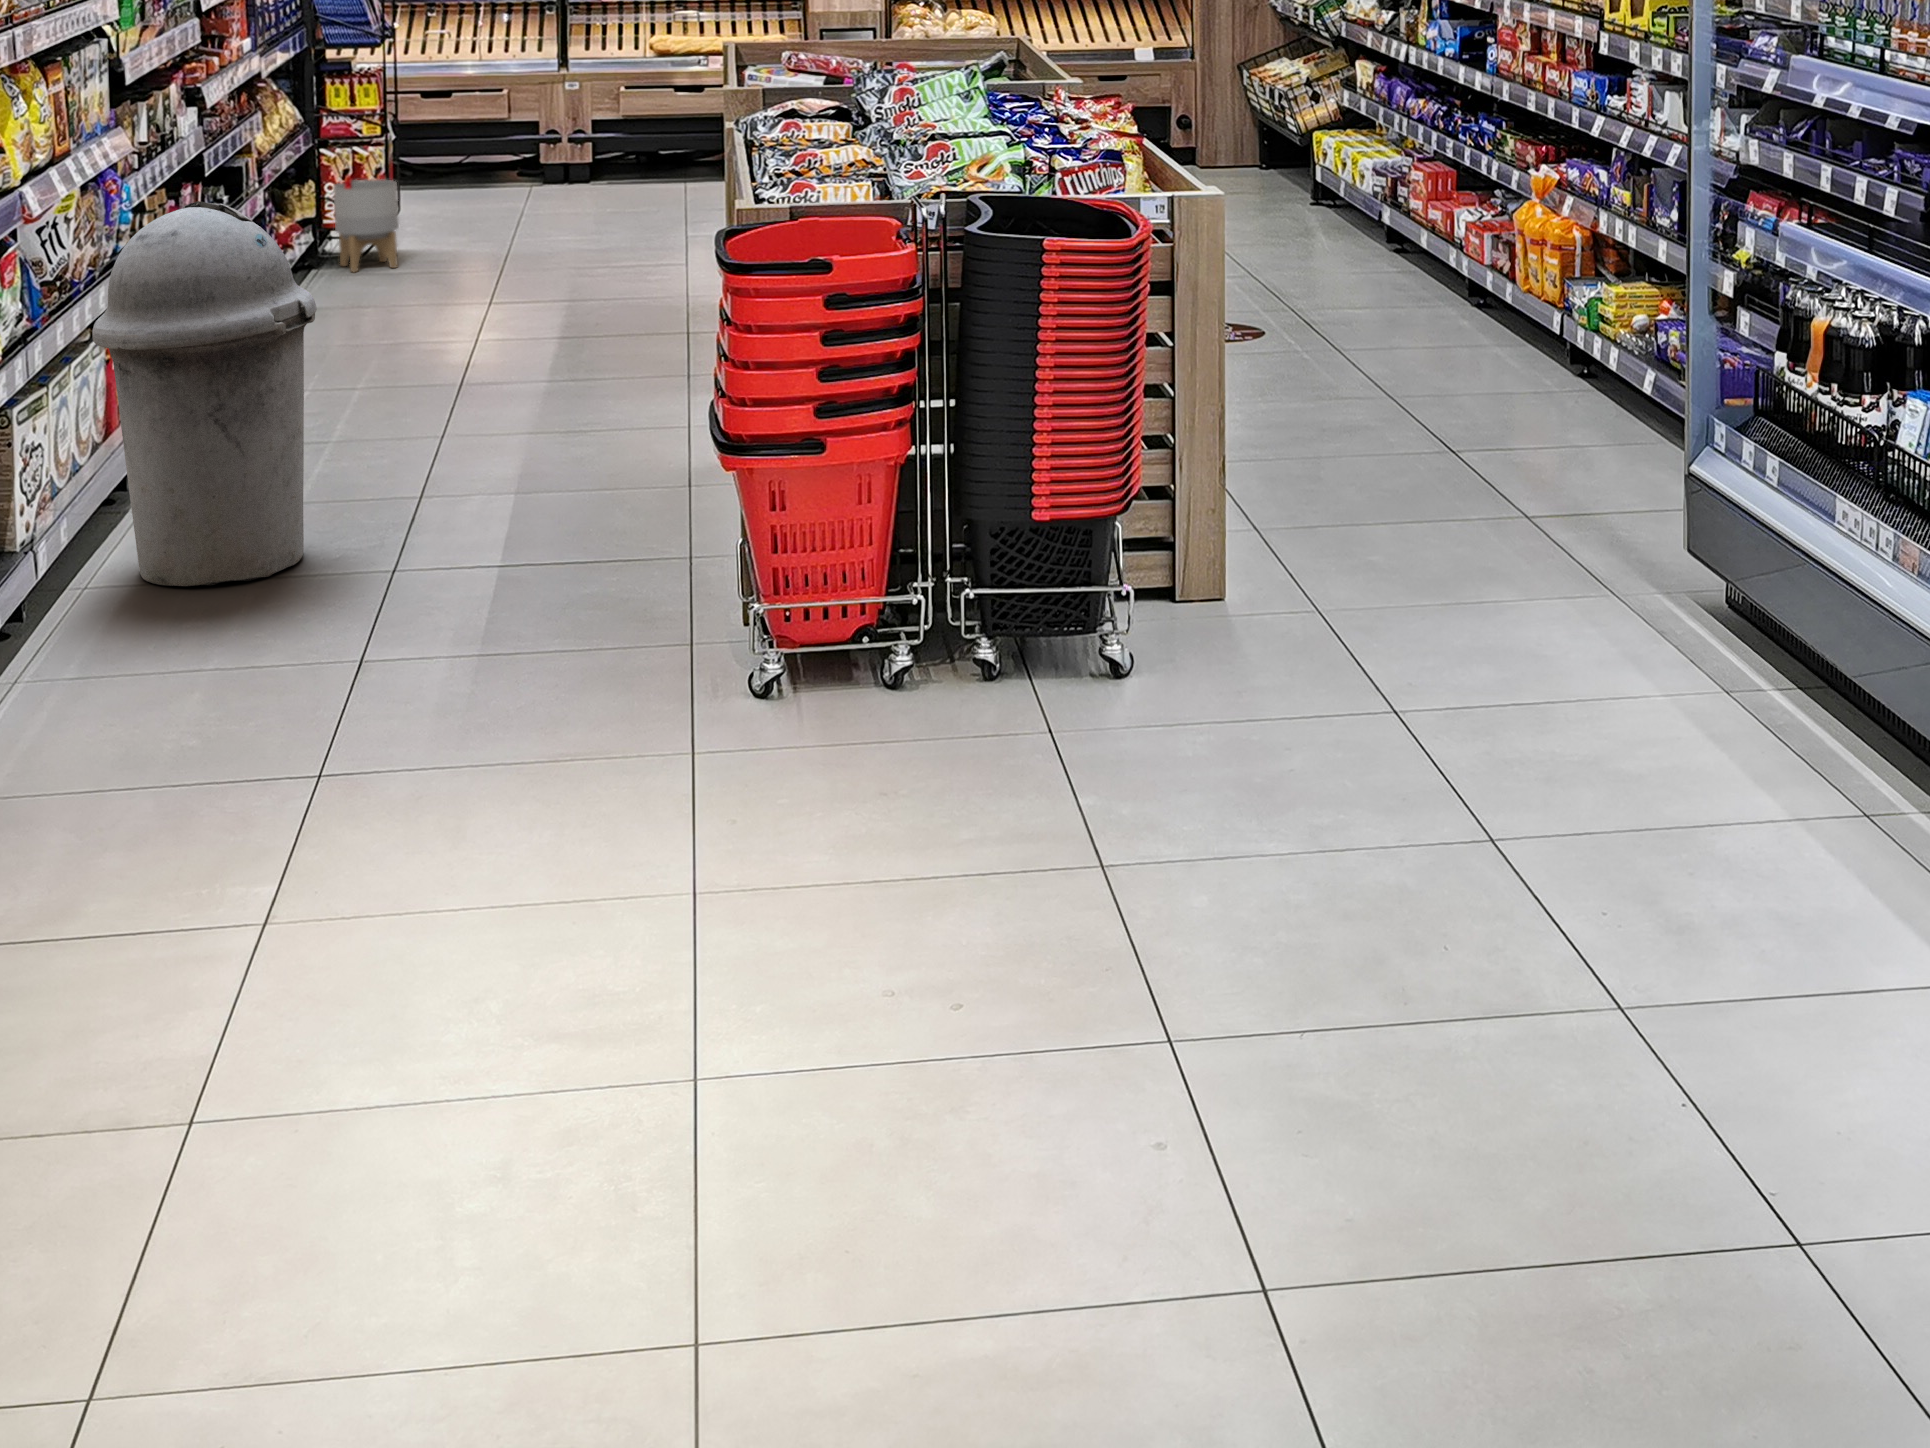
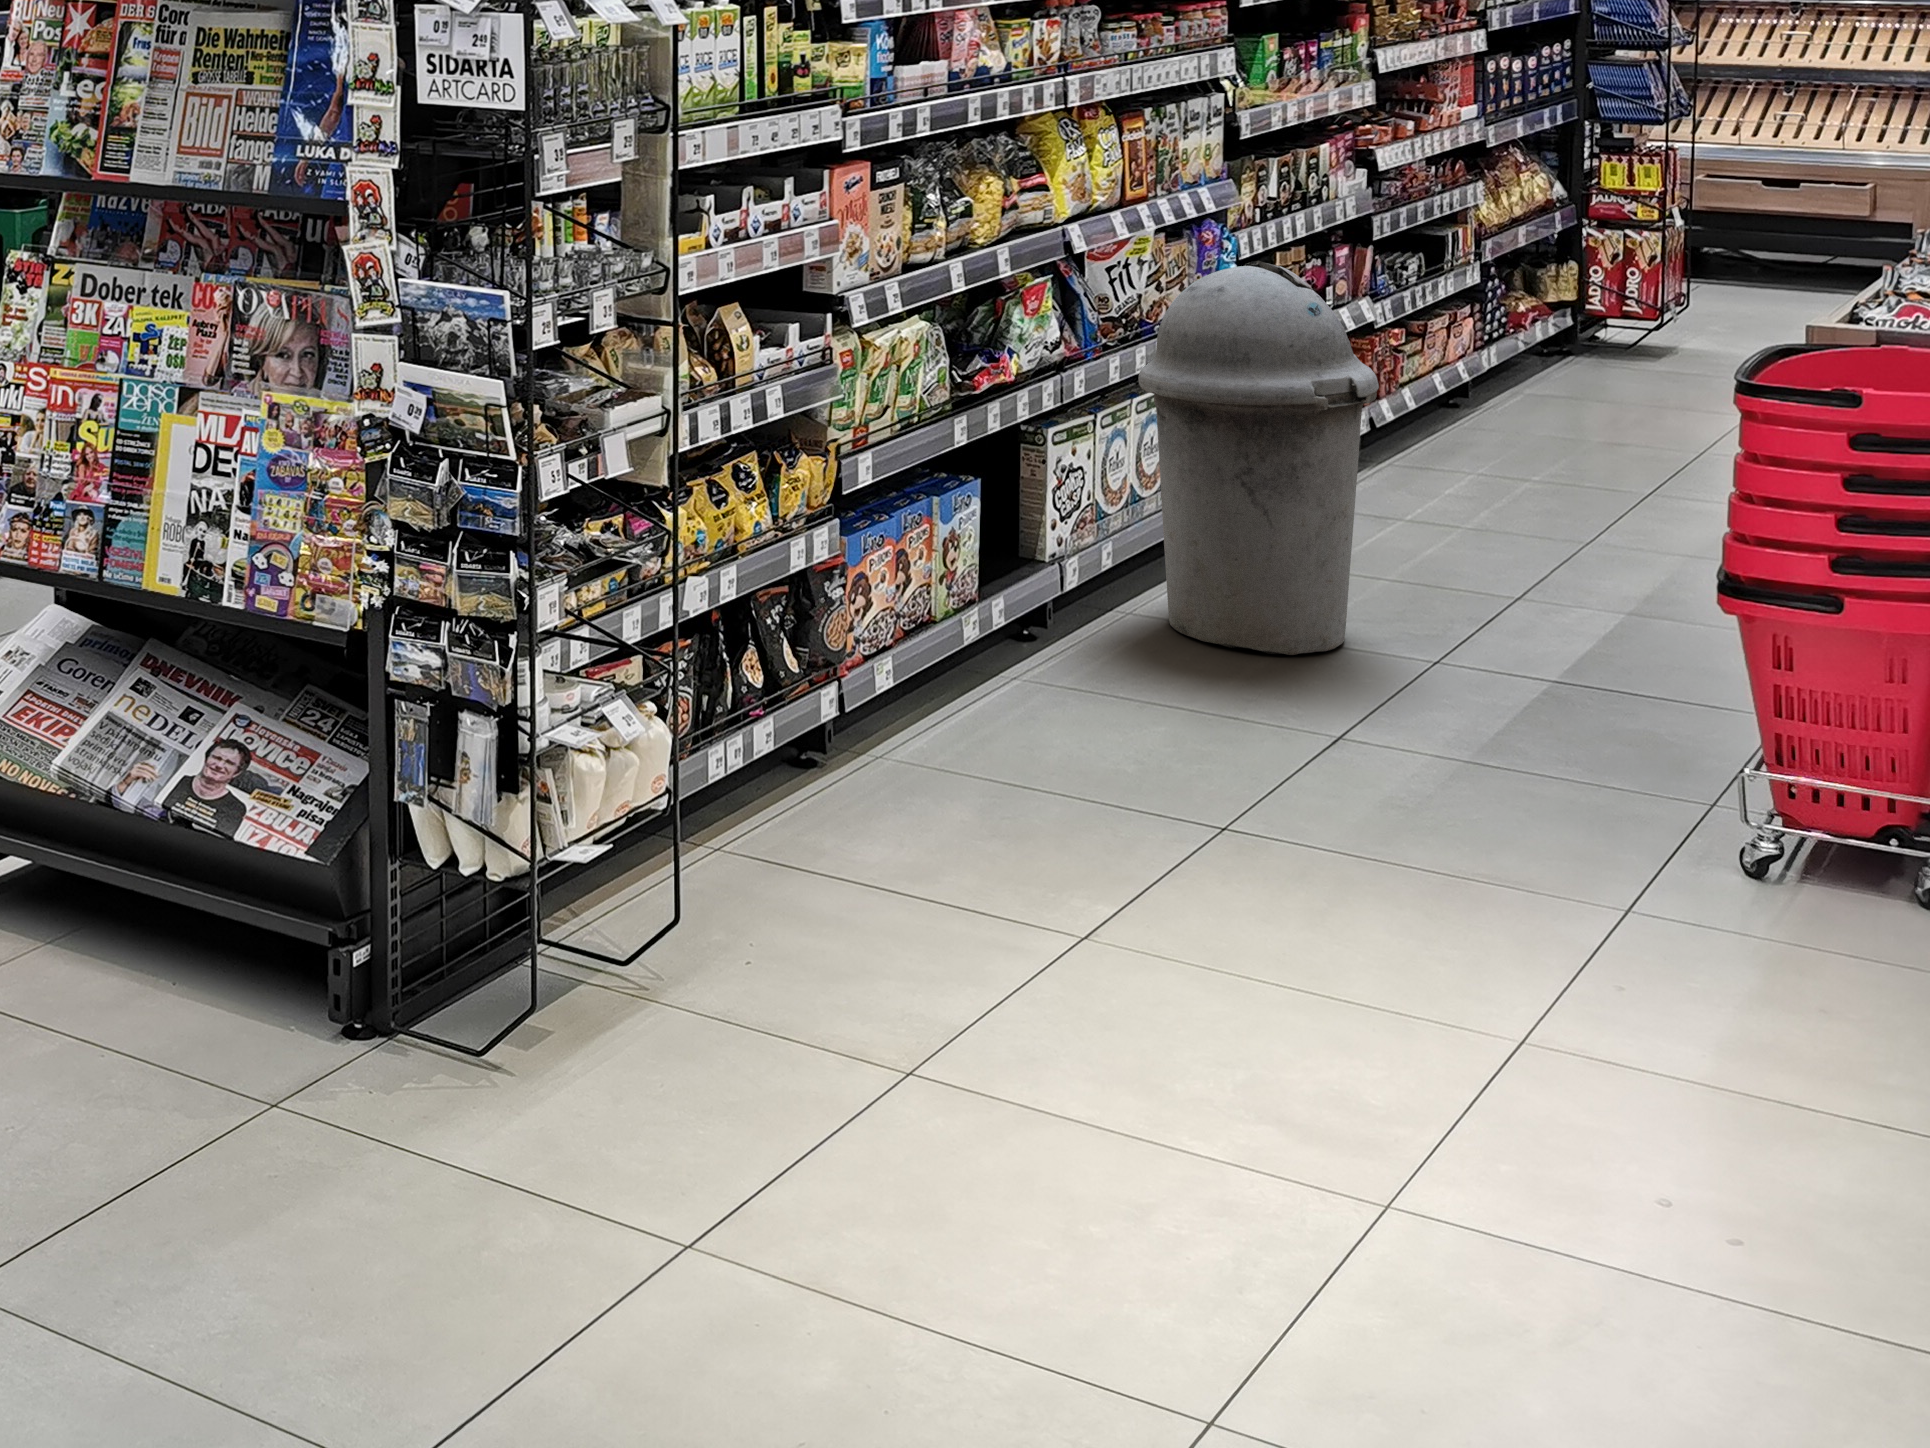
planter: present [333,179,399,272] -> none [1596,267,1678,370]

